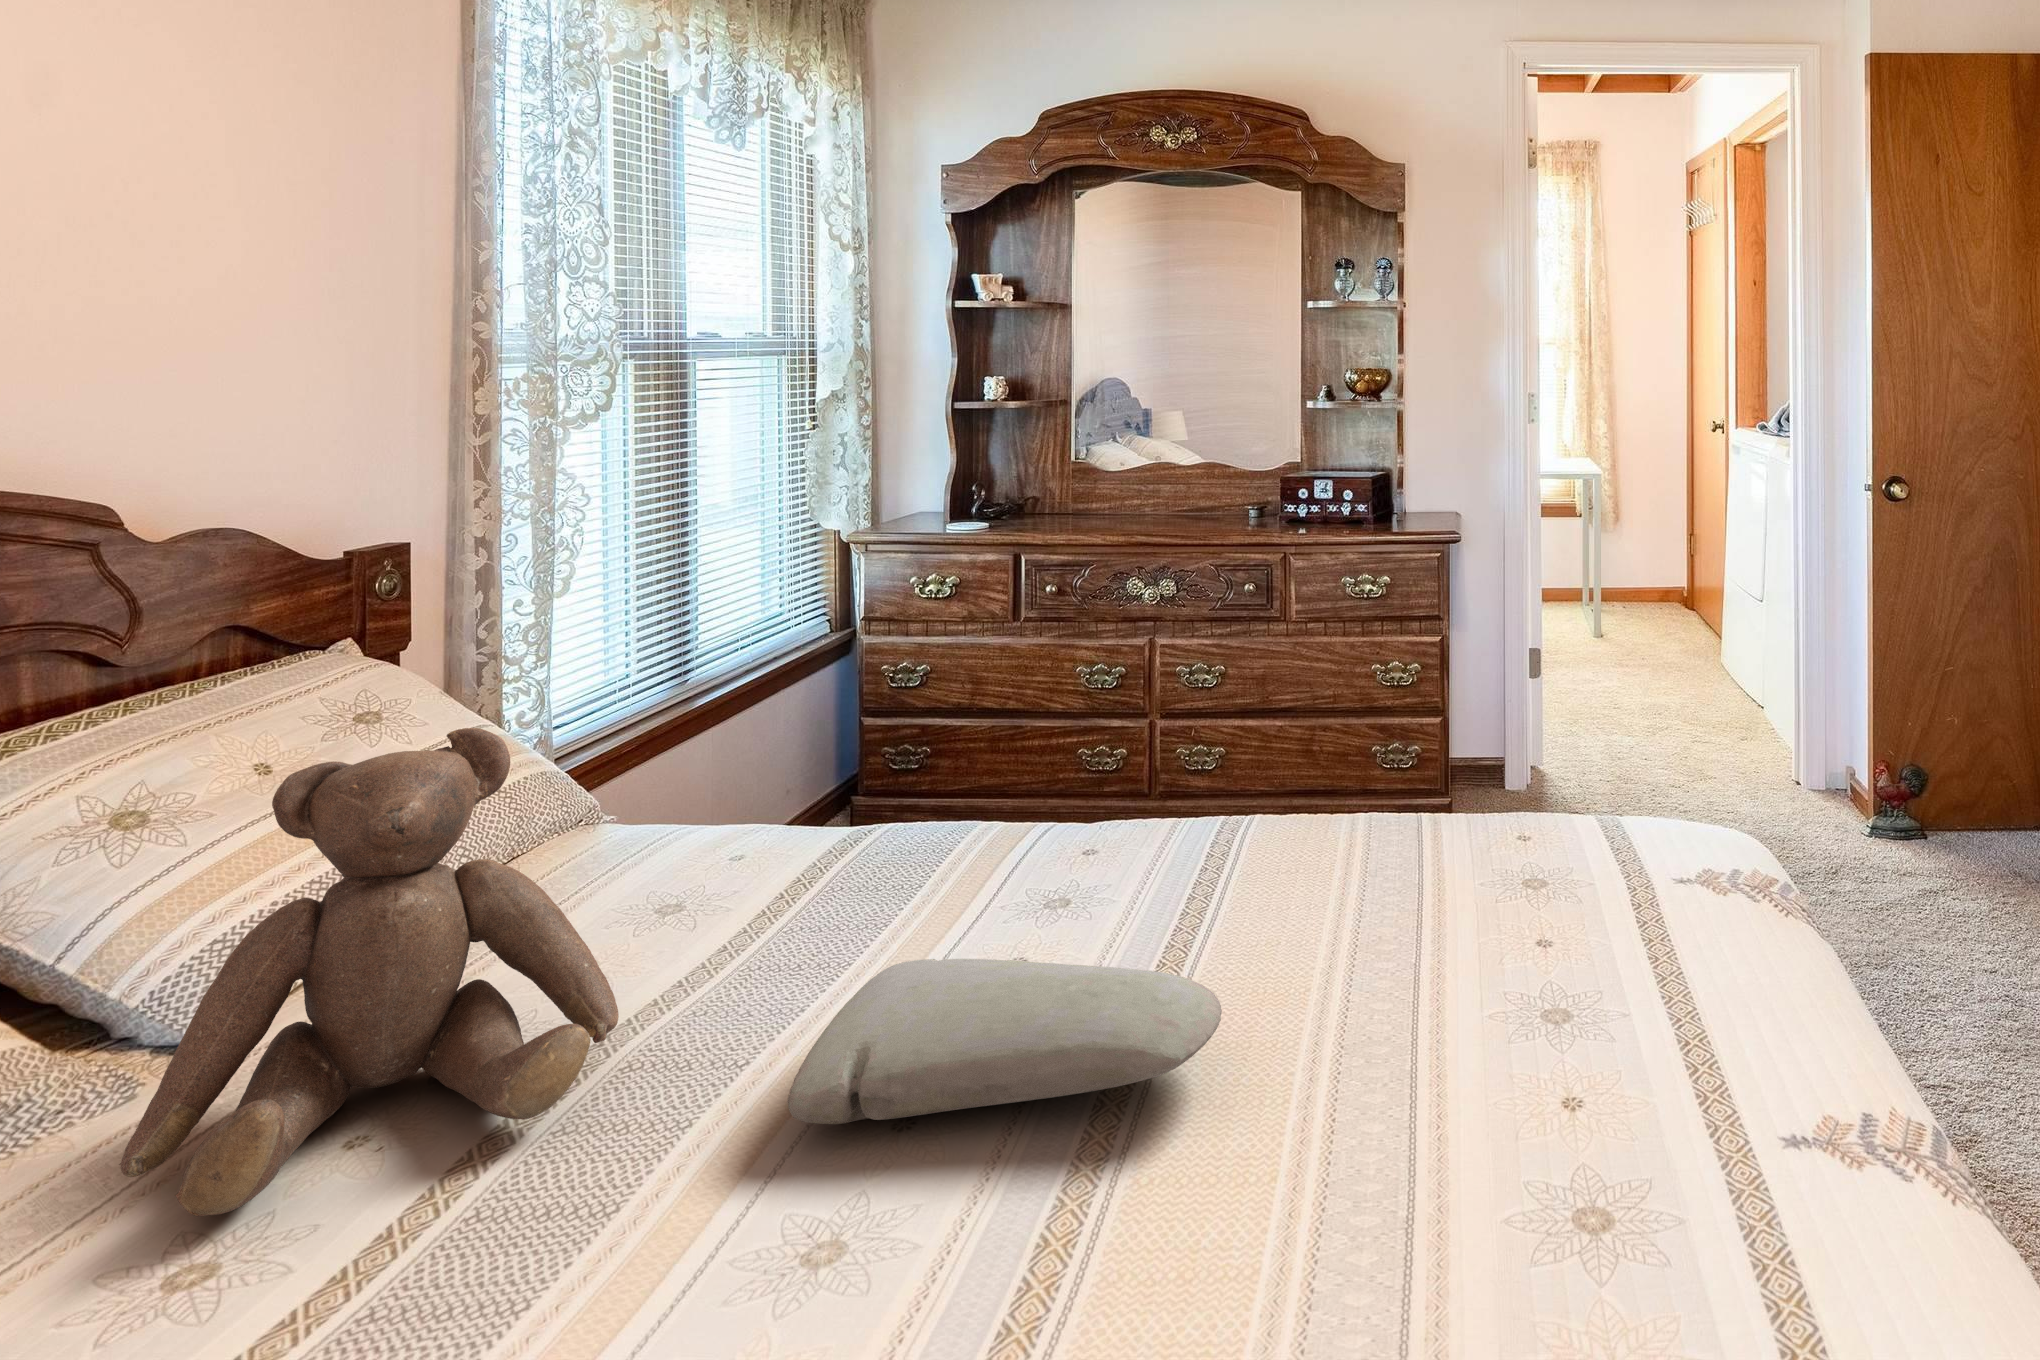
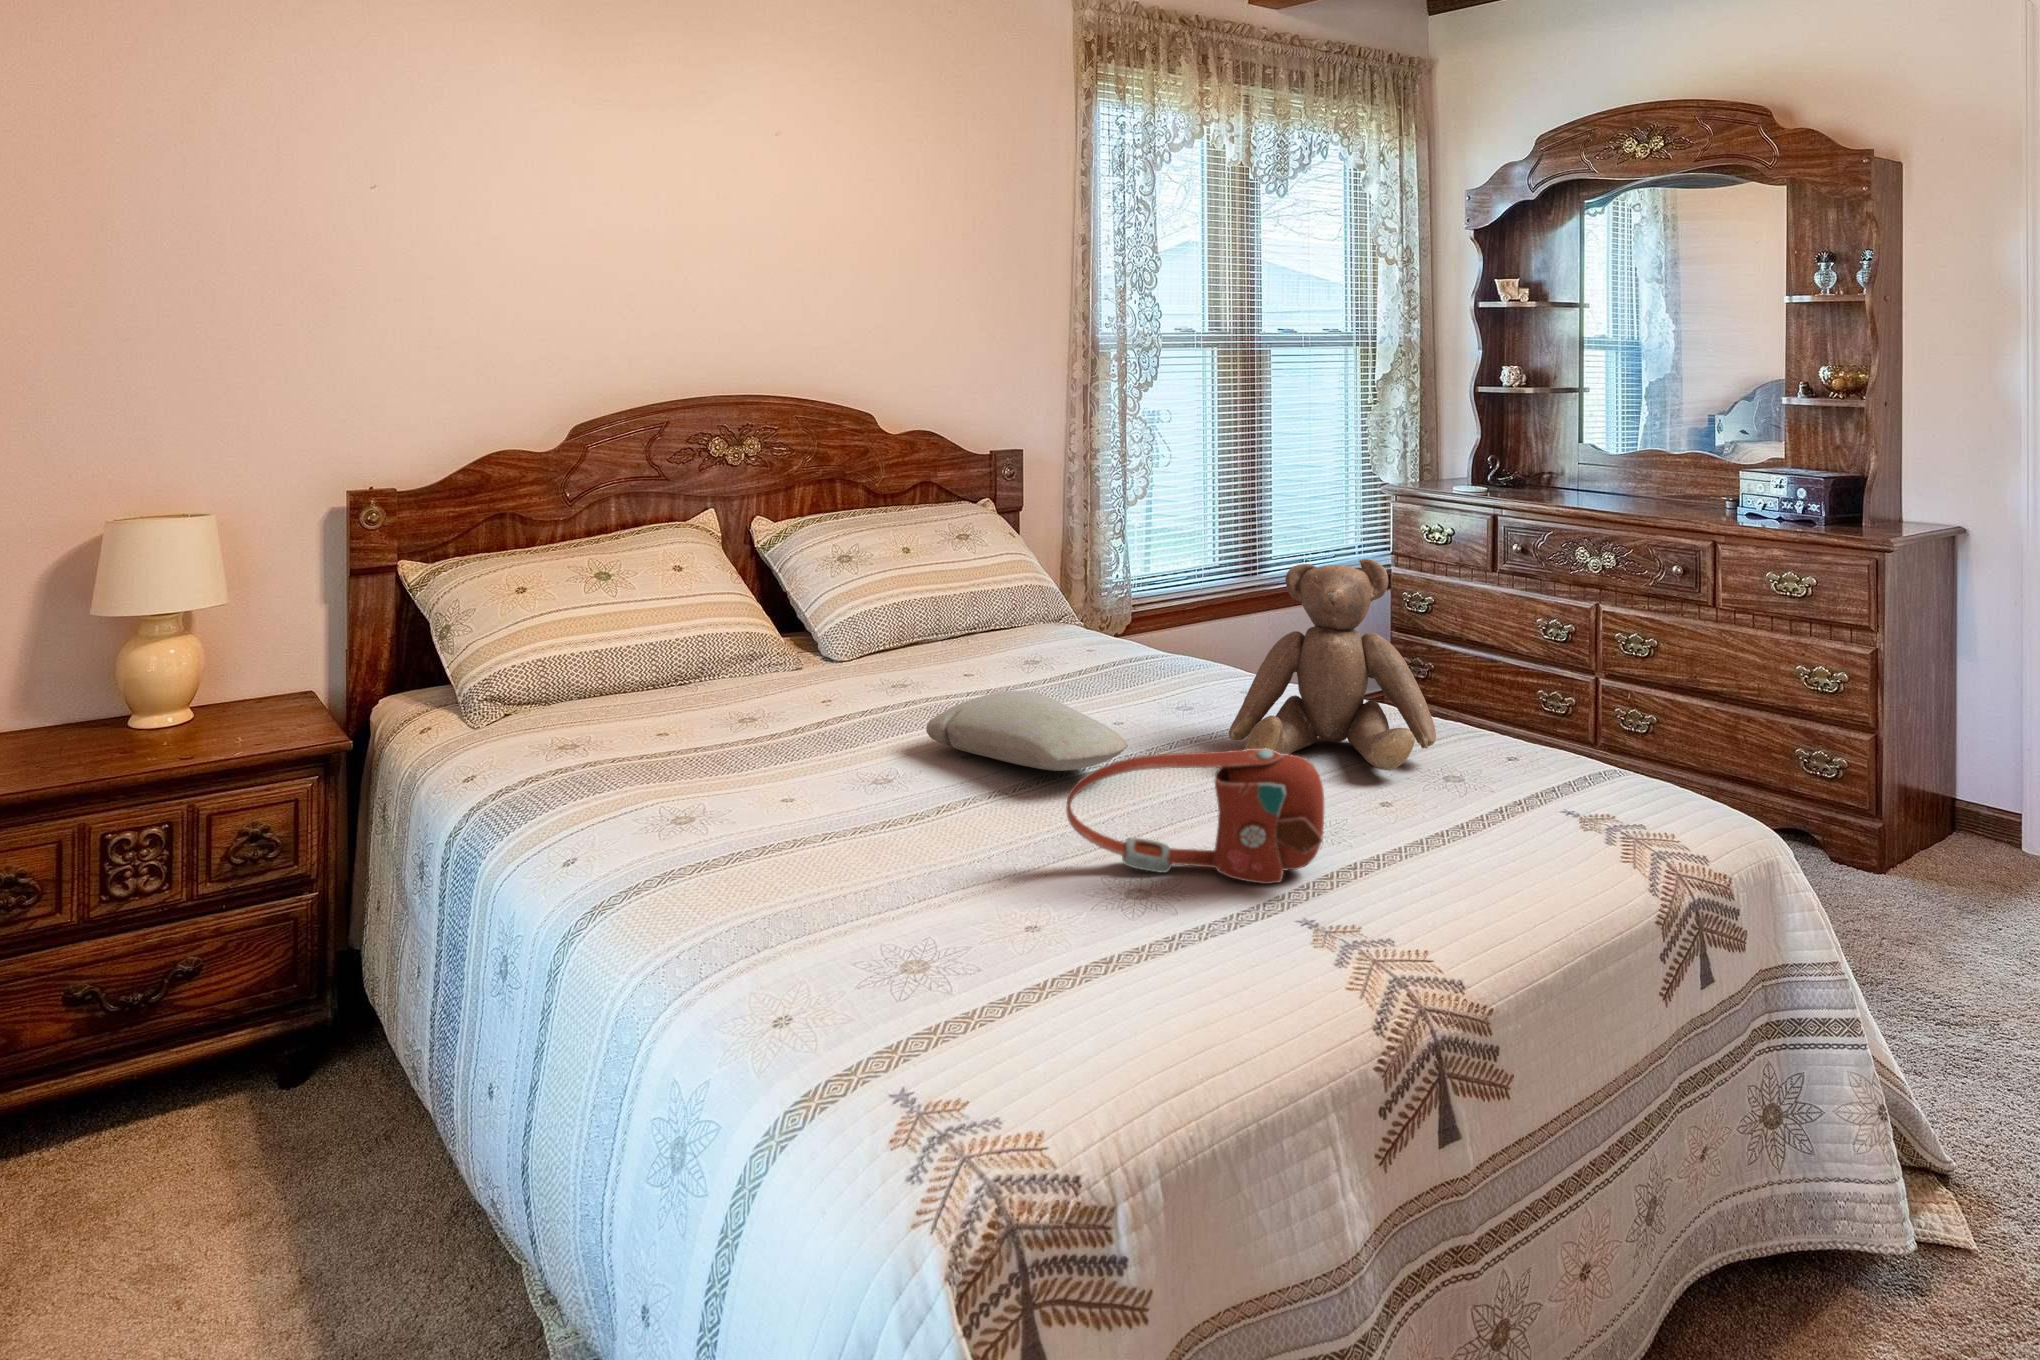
teddy bear: present [119,728,619,1216] -> present [1229,559,1436,770]
handbag: none [1423,913,1712,1181] -> present [1066,749,1324,884]

